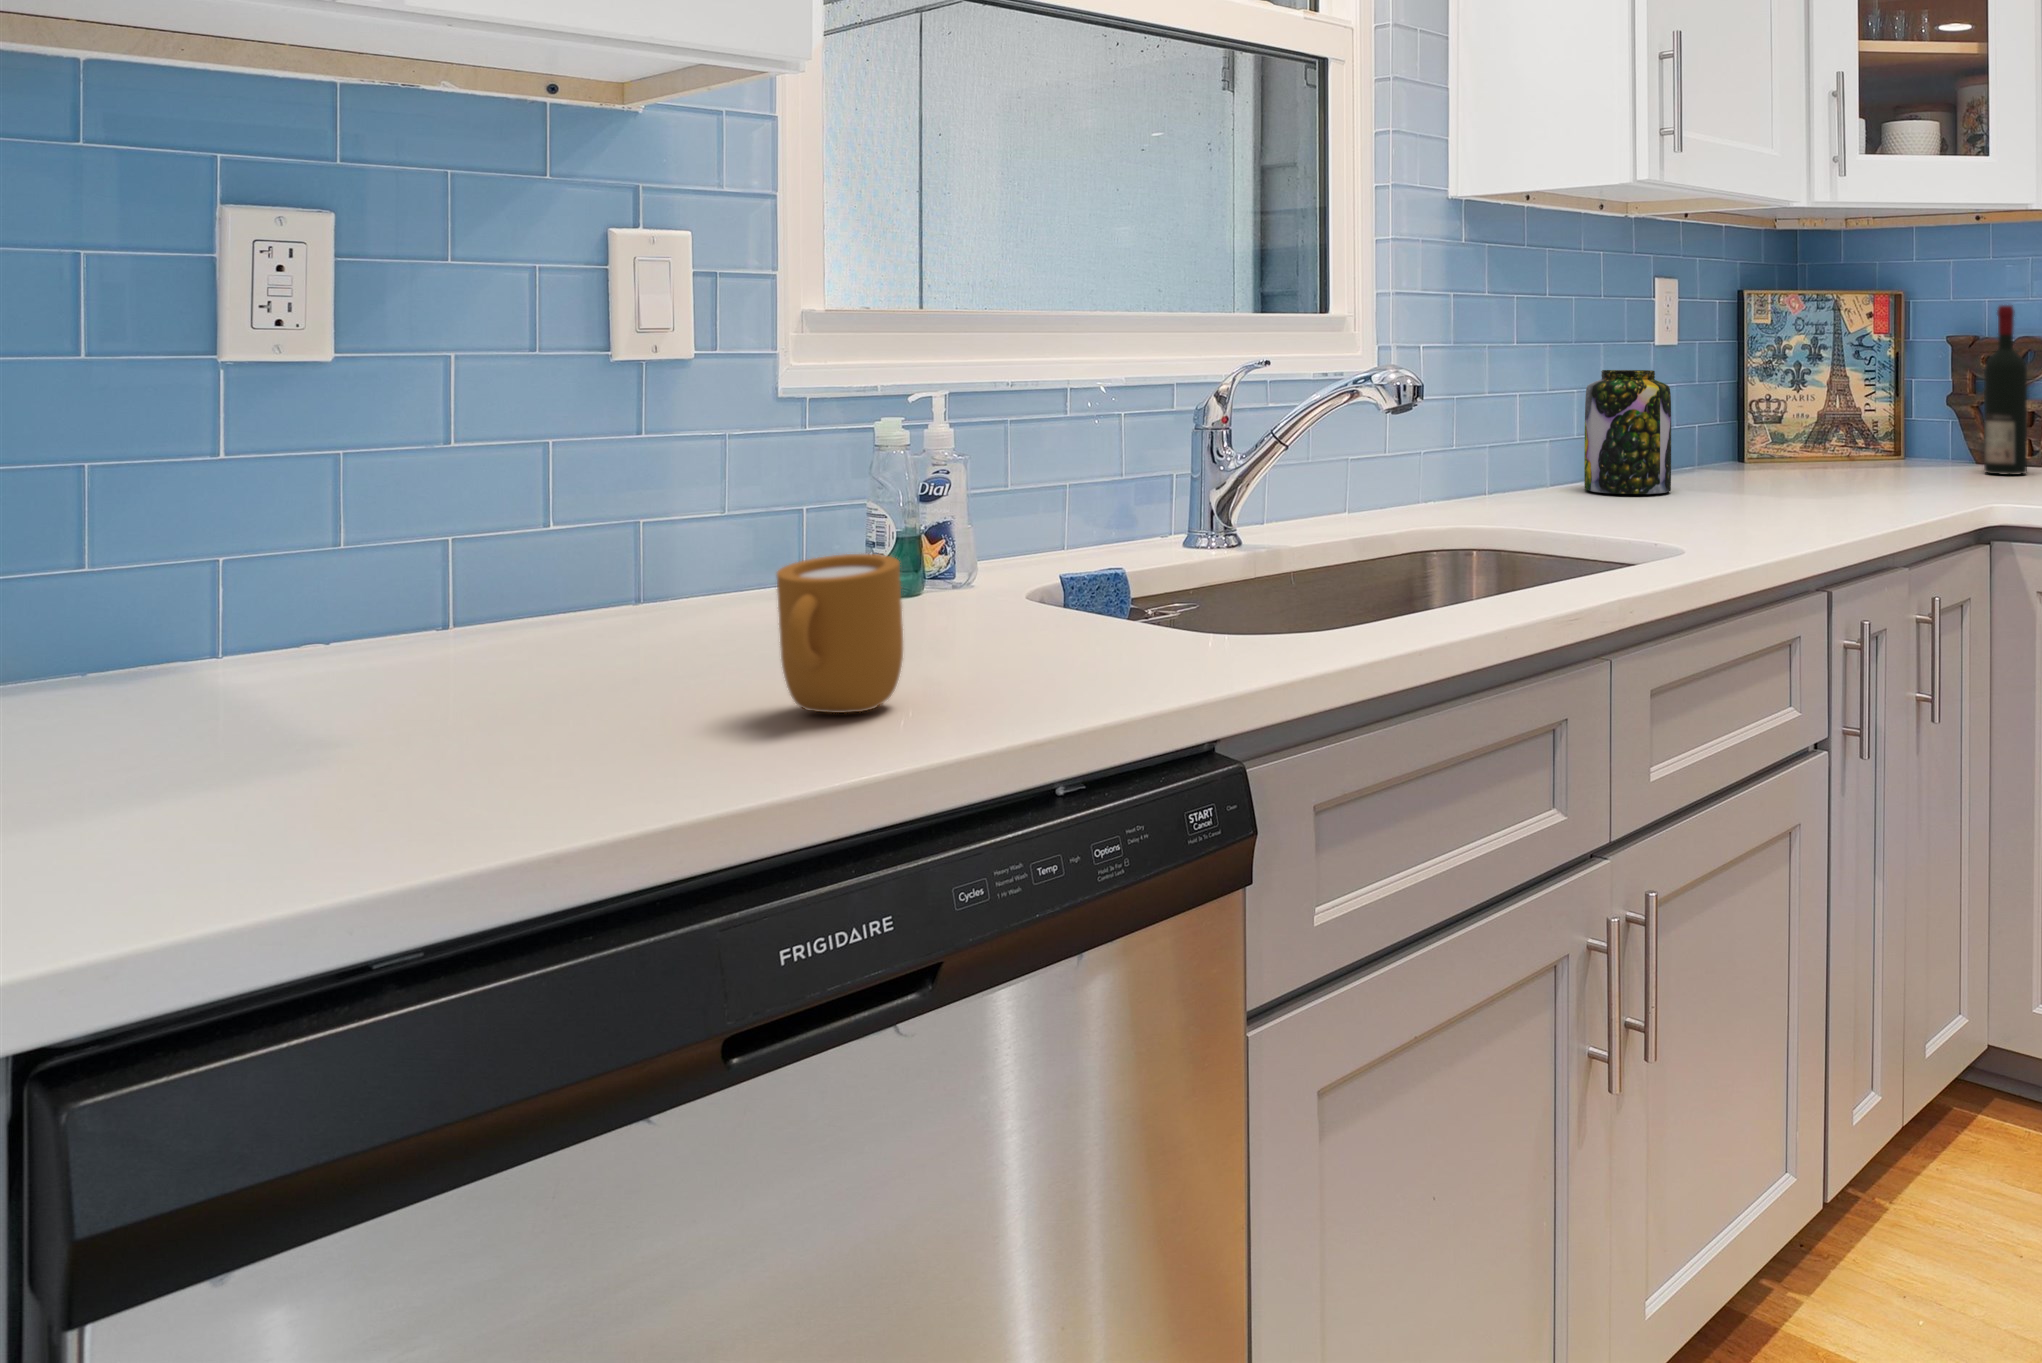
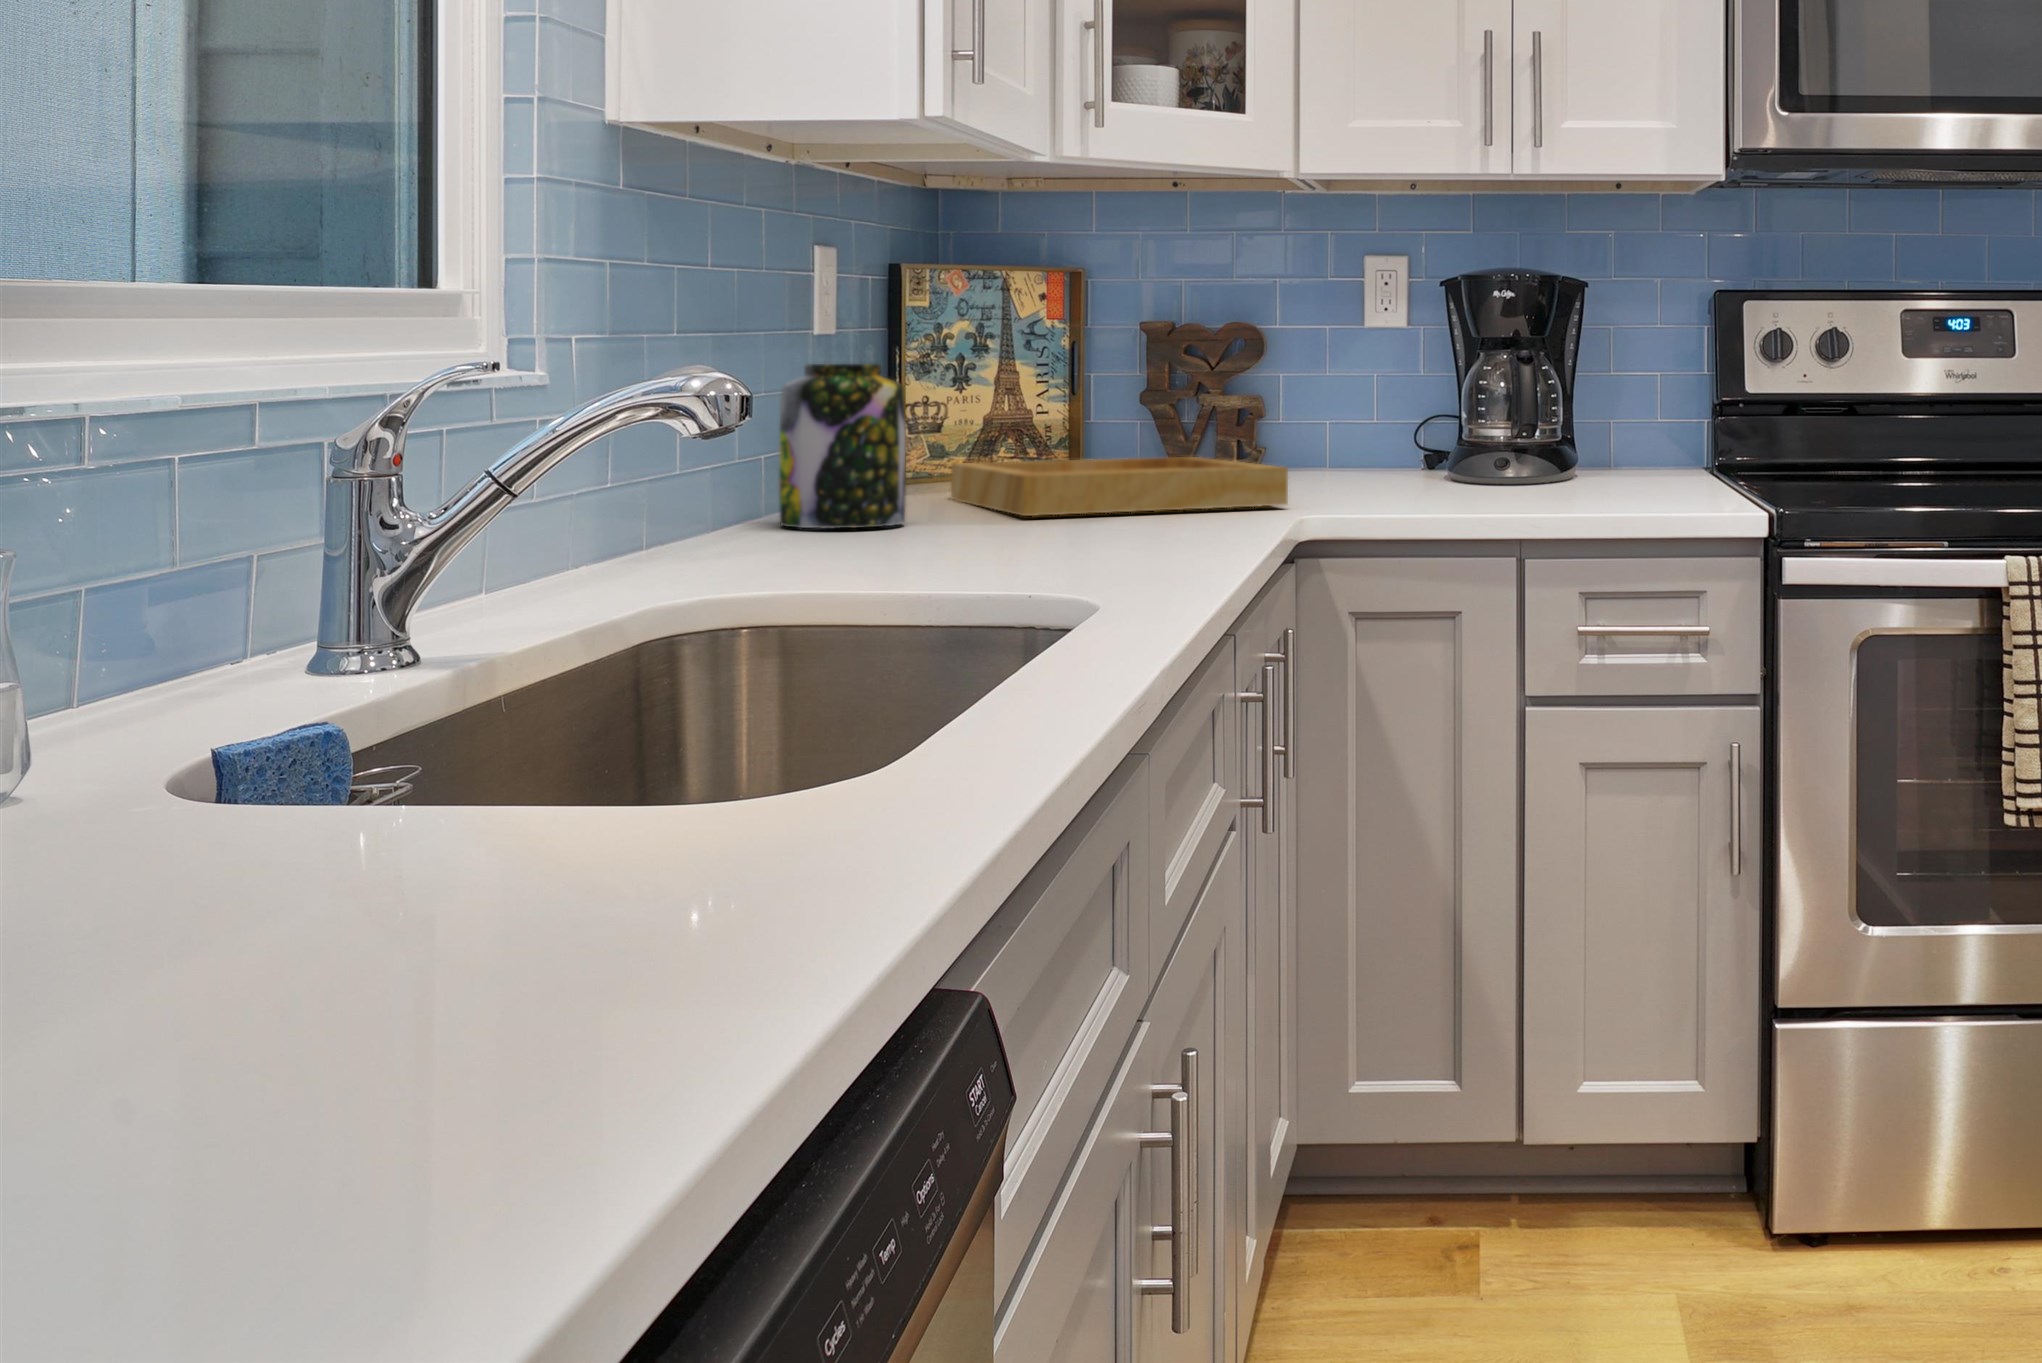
wine bottle: present [1984,305,2027,475] -> none [1206,285,1255,485]
tray: none [1759,447,1993,496] -> present [951,457,1288,516]
mug: present [777,554,903,713] -> none [441,620,633,864]

